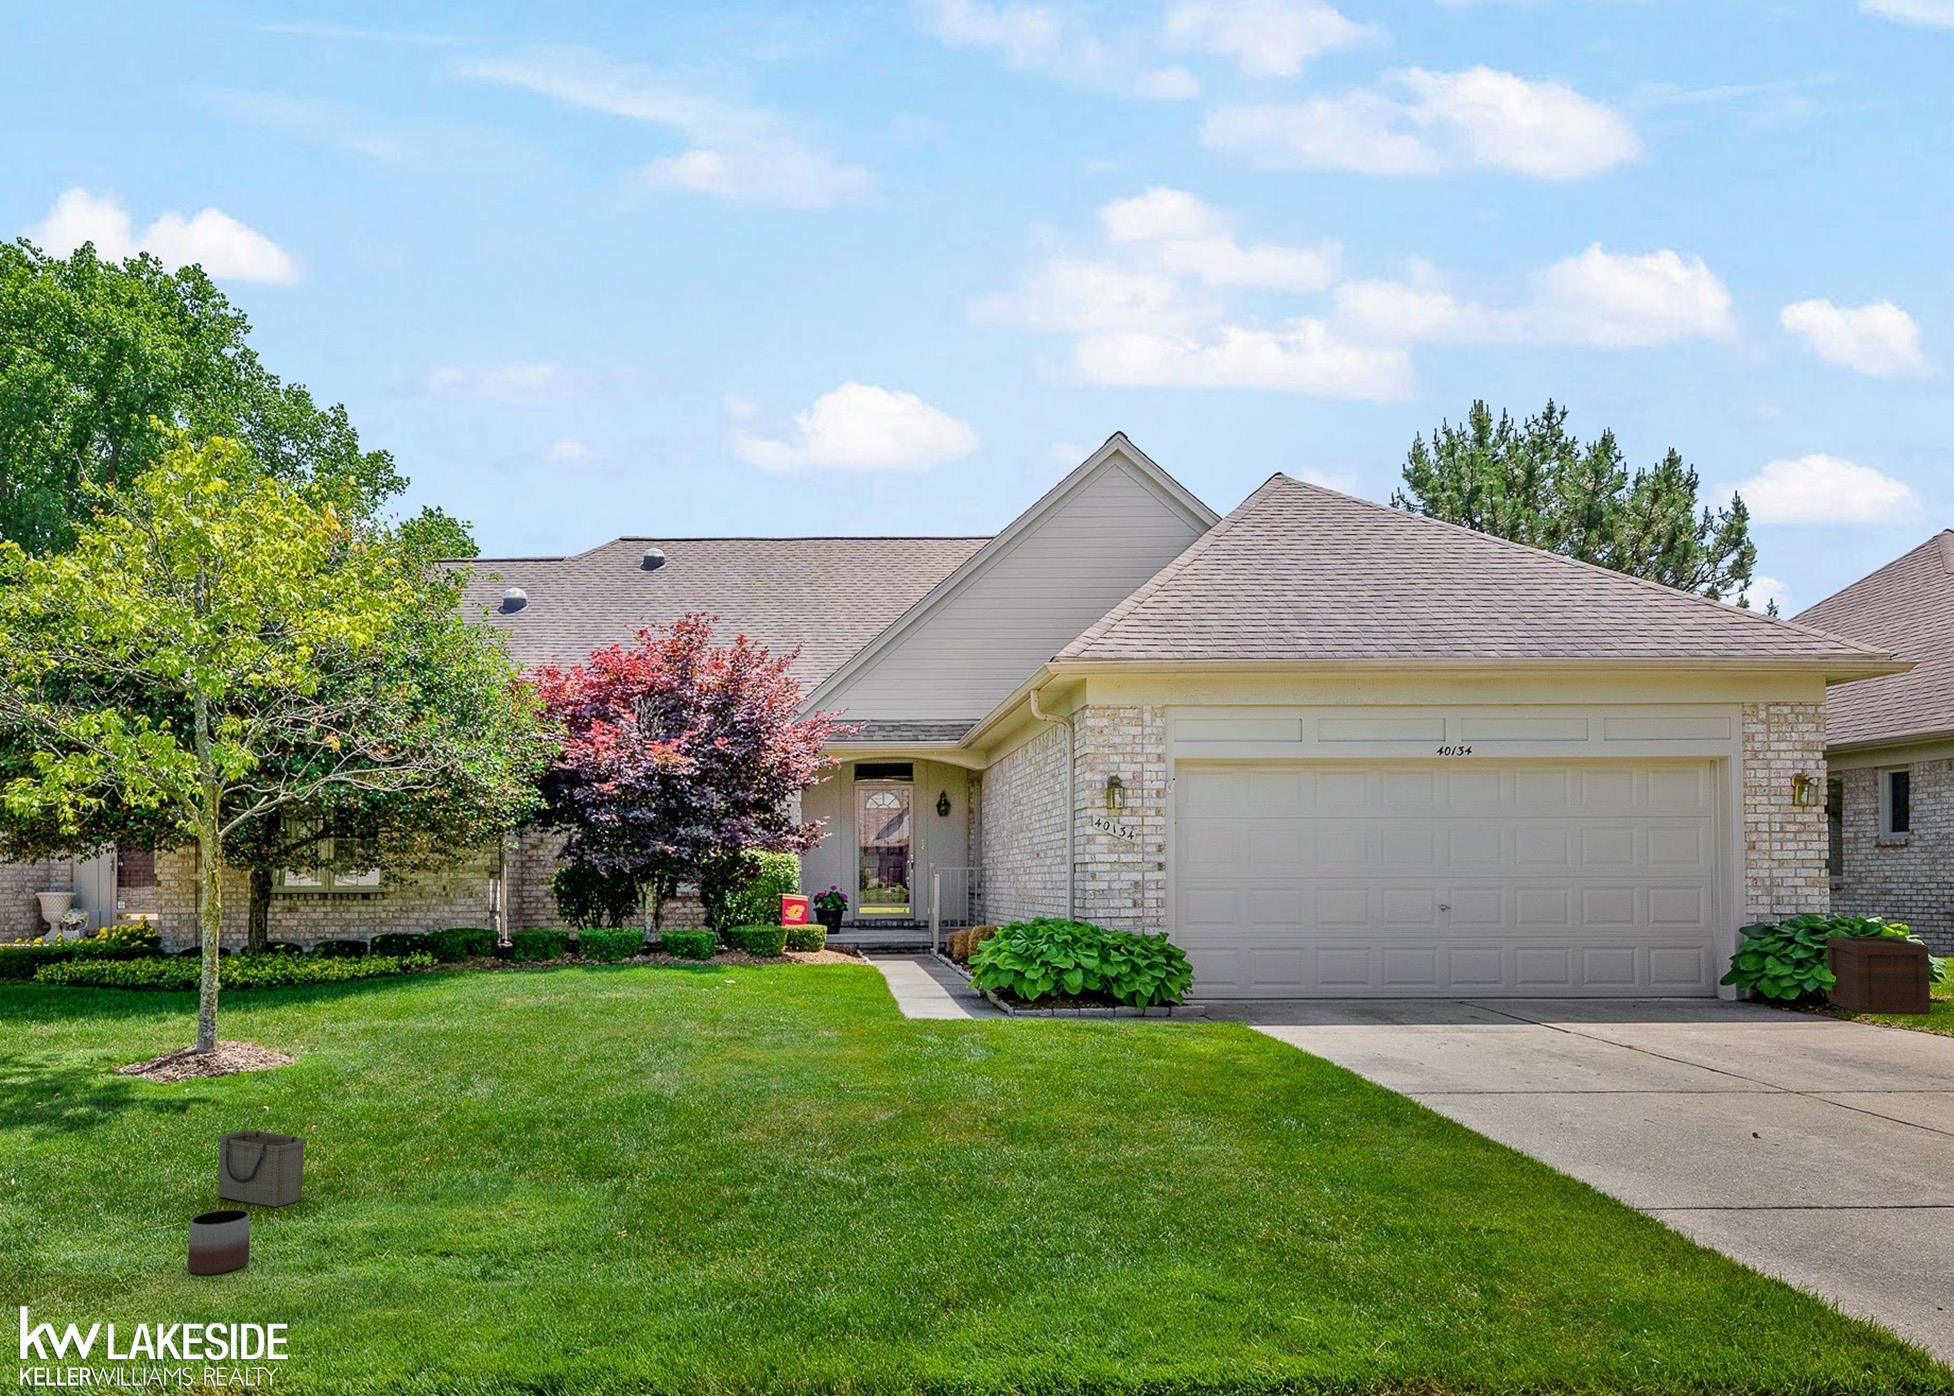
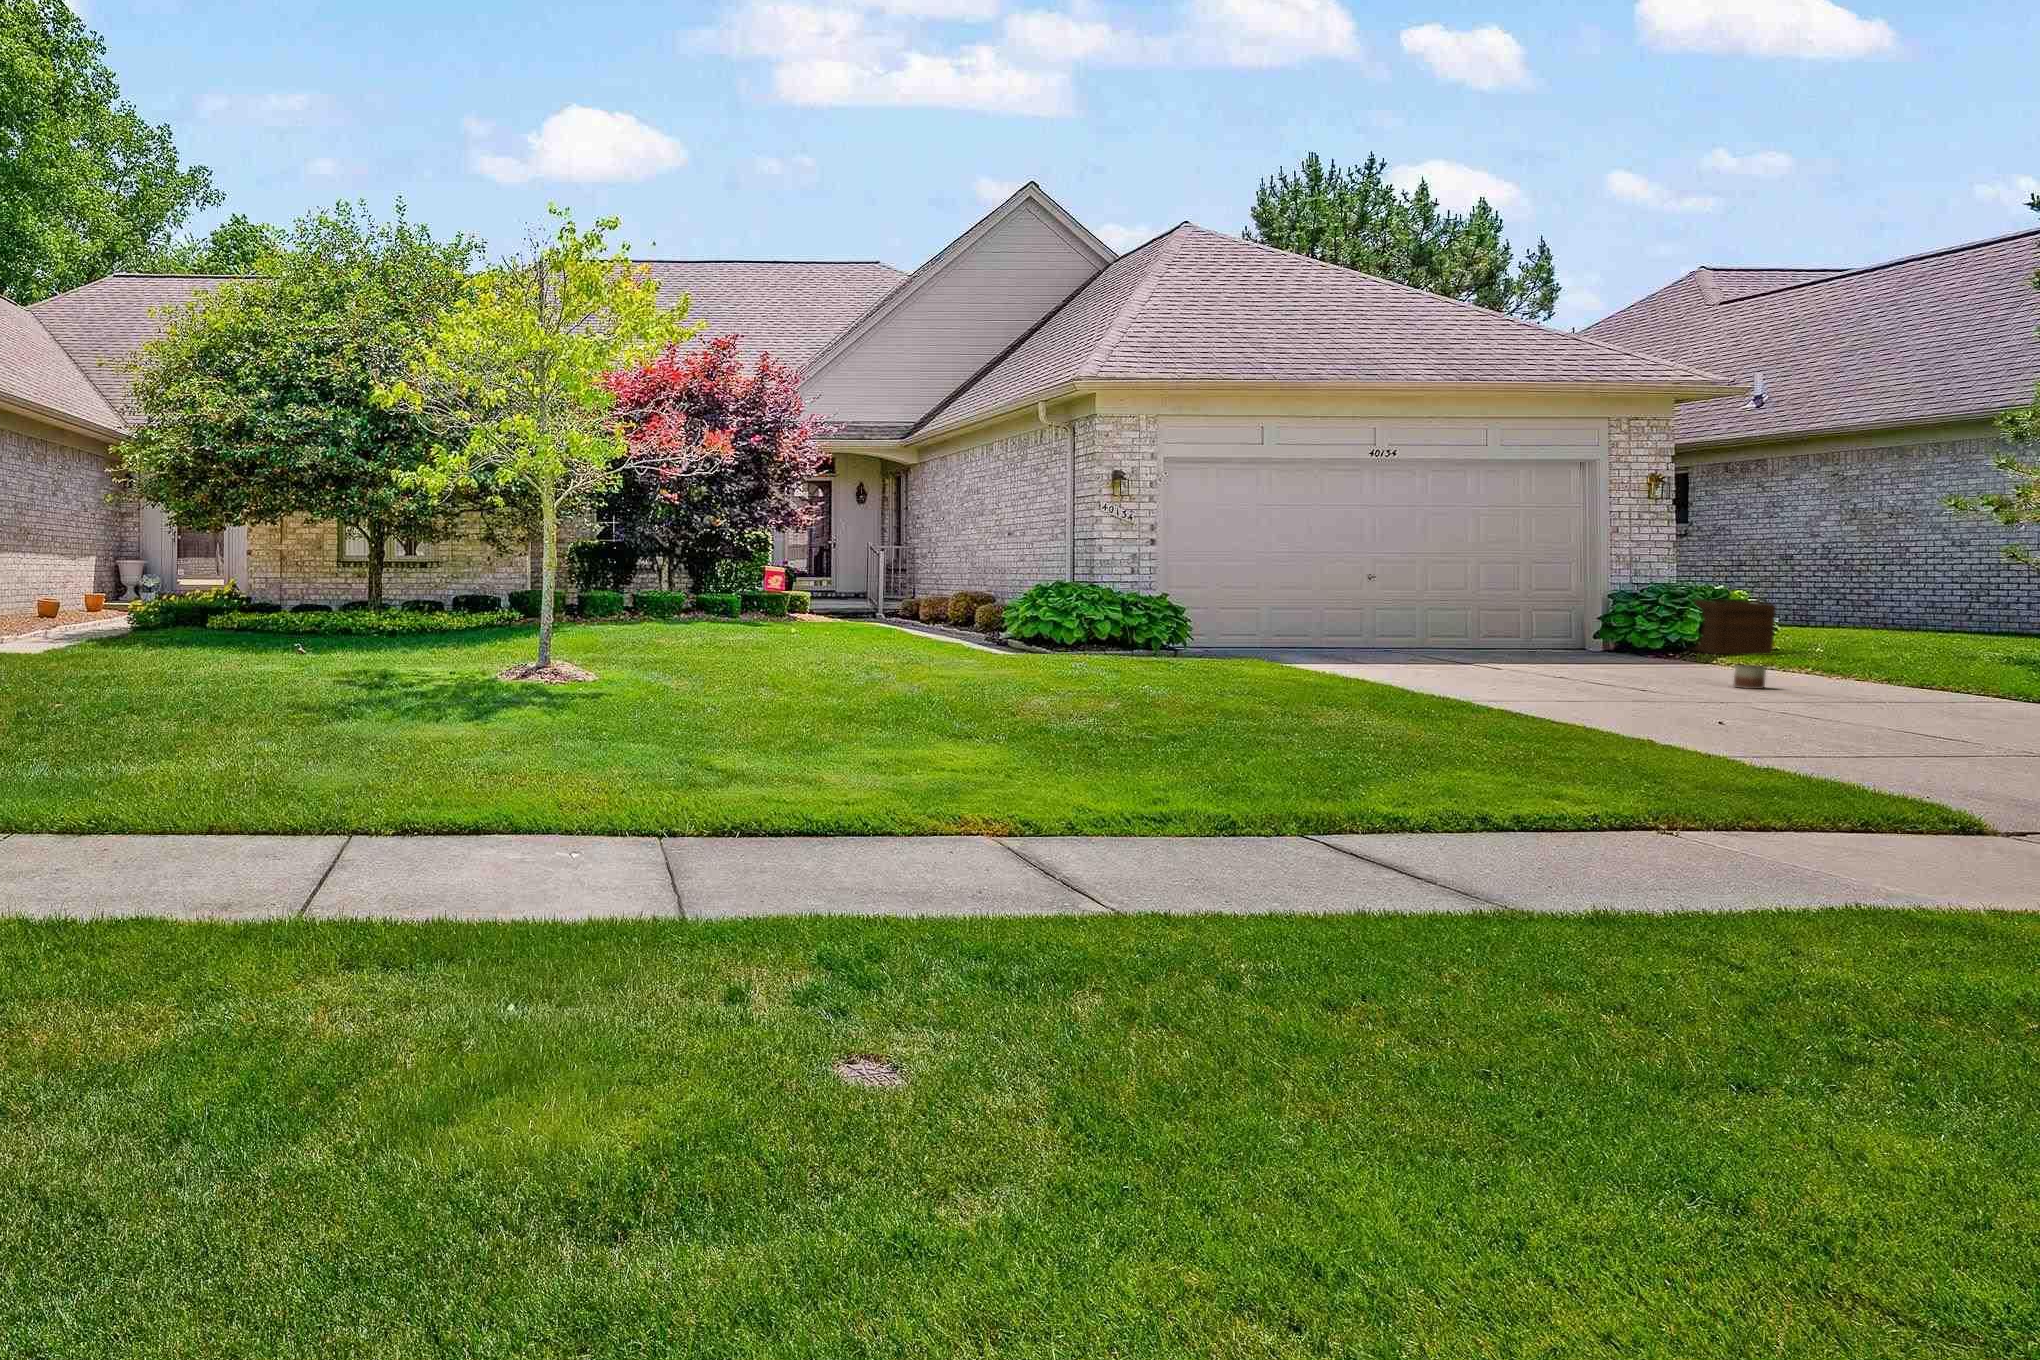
basket: present [217,1130,307,1207] -> none [759,666,813,704]
planter: present [188,1209,250,1274] -> present [1734,665,1766,689]

